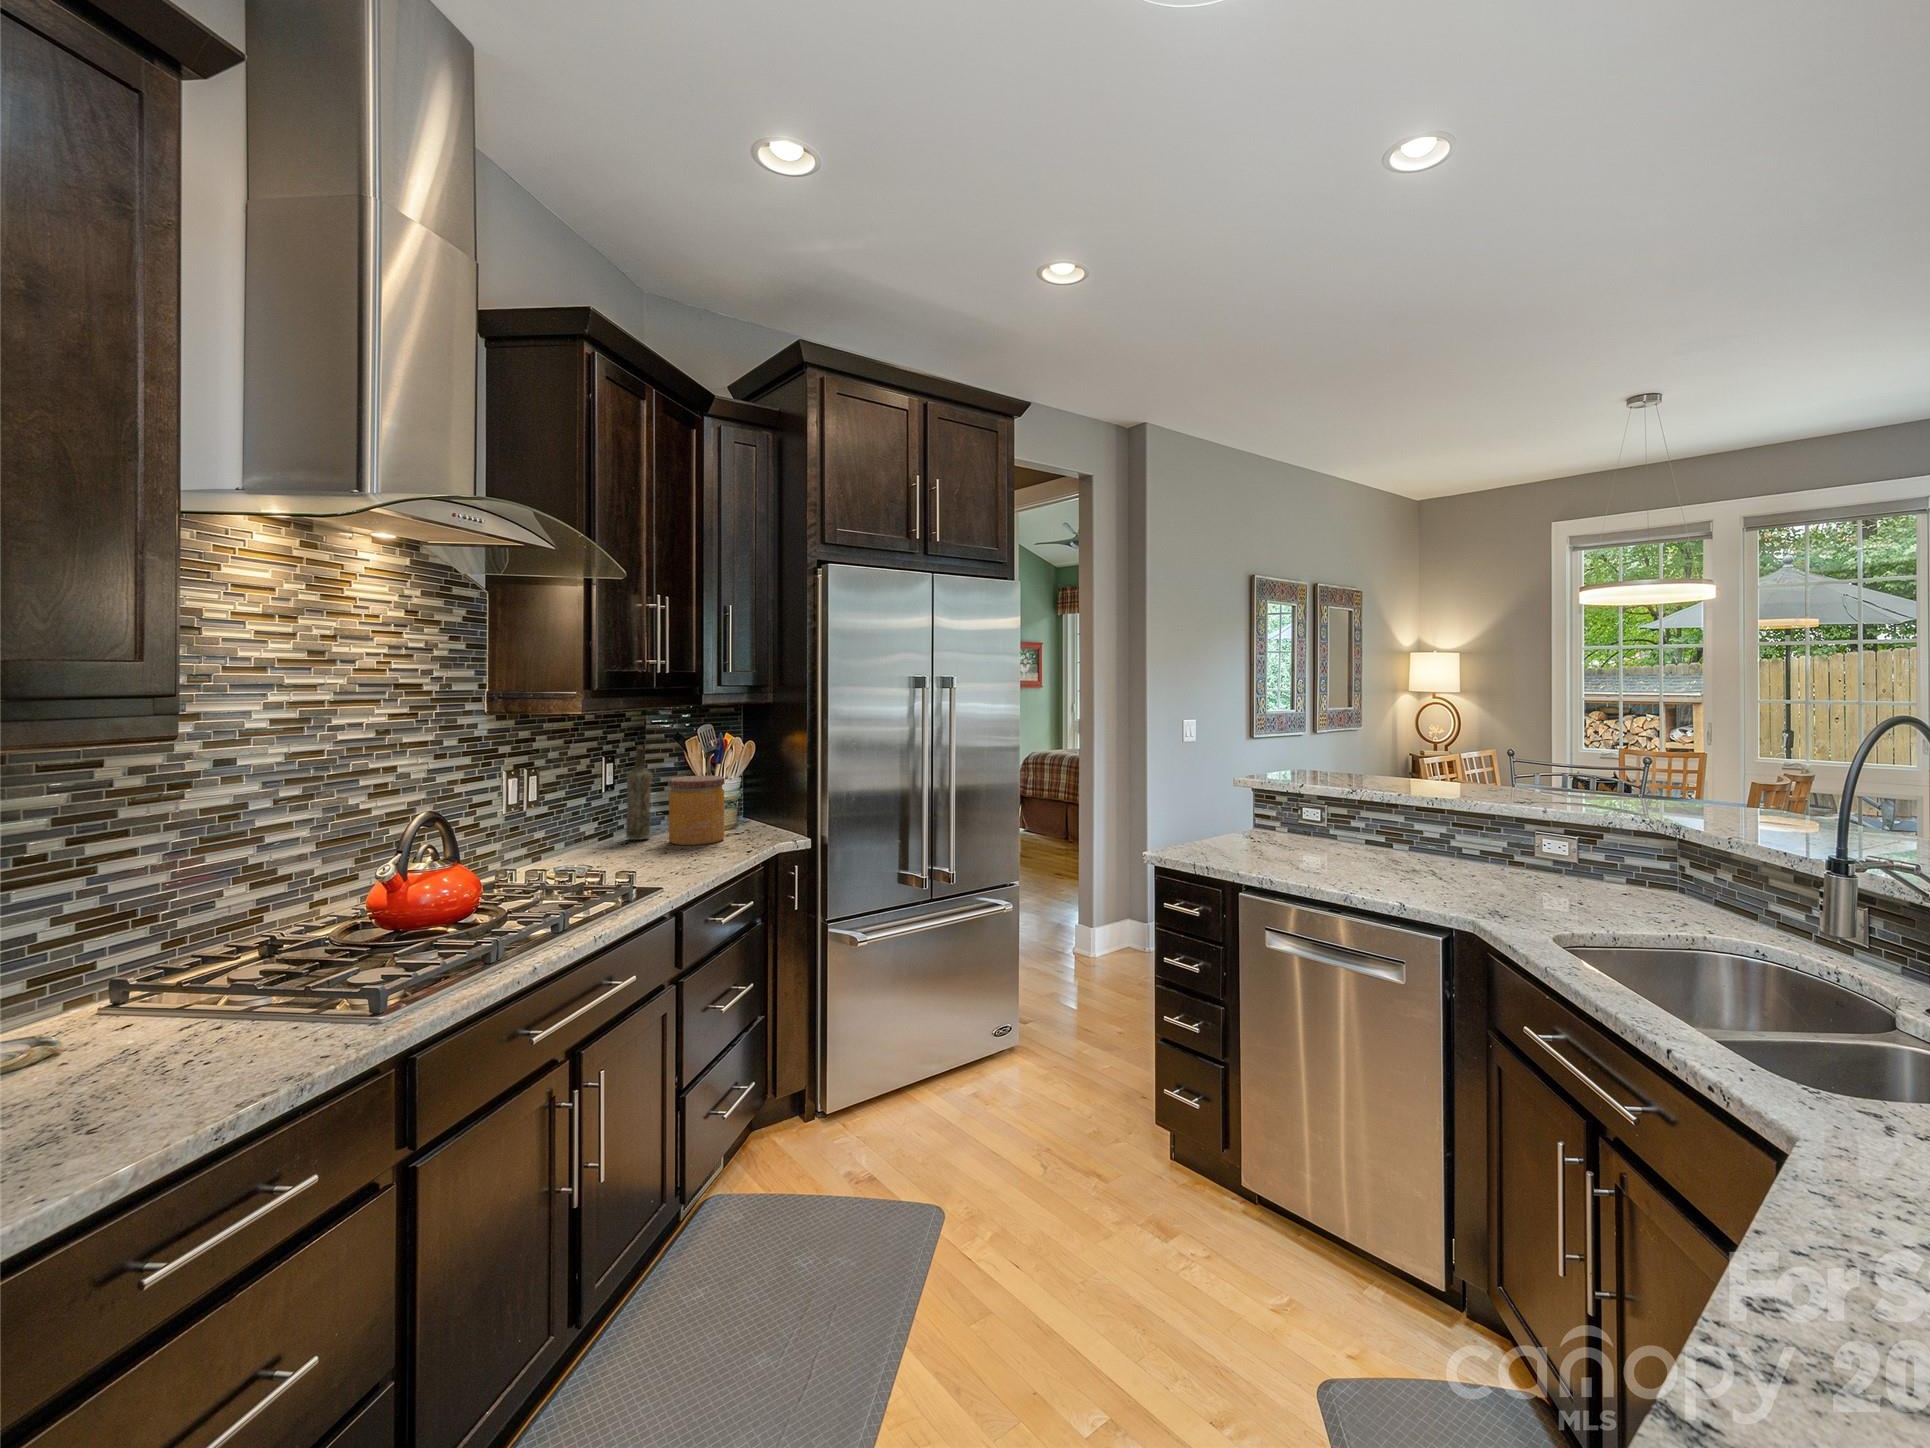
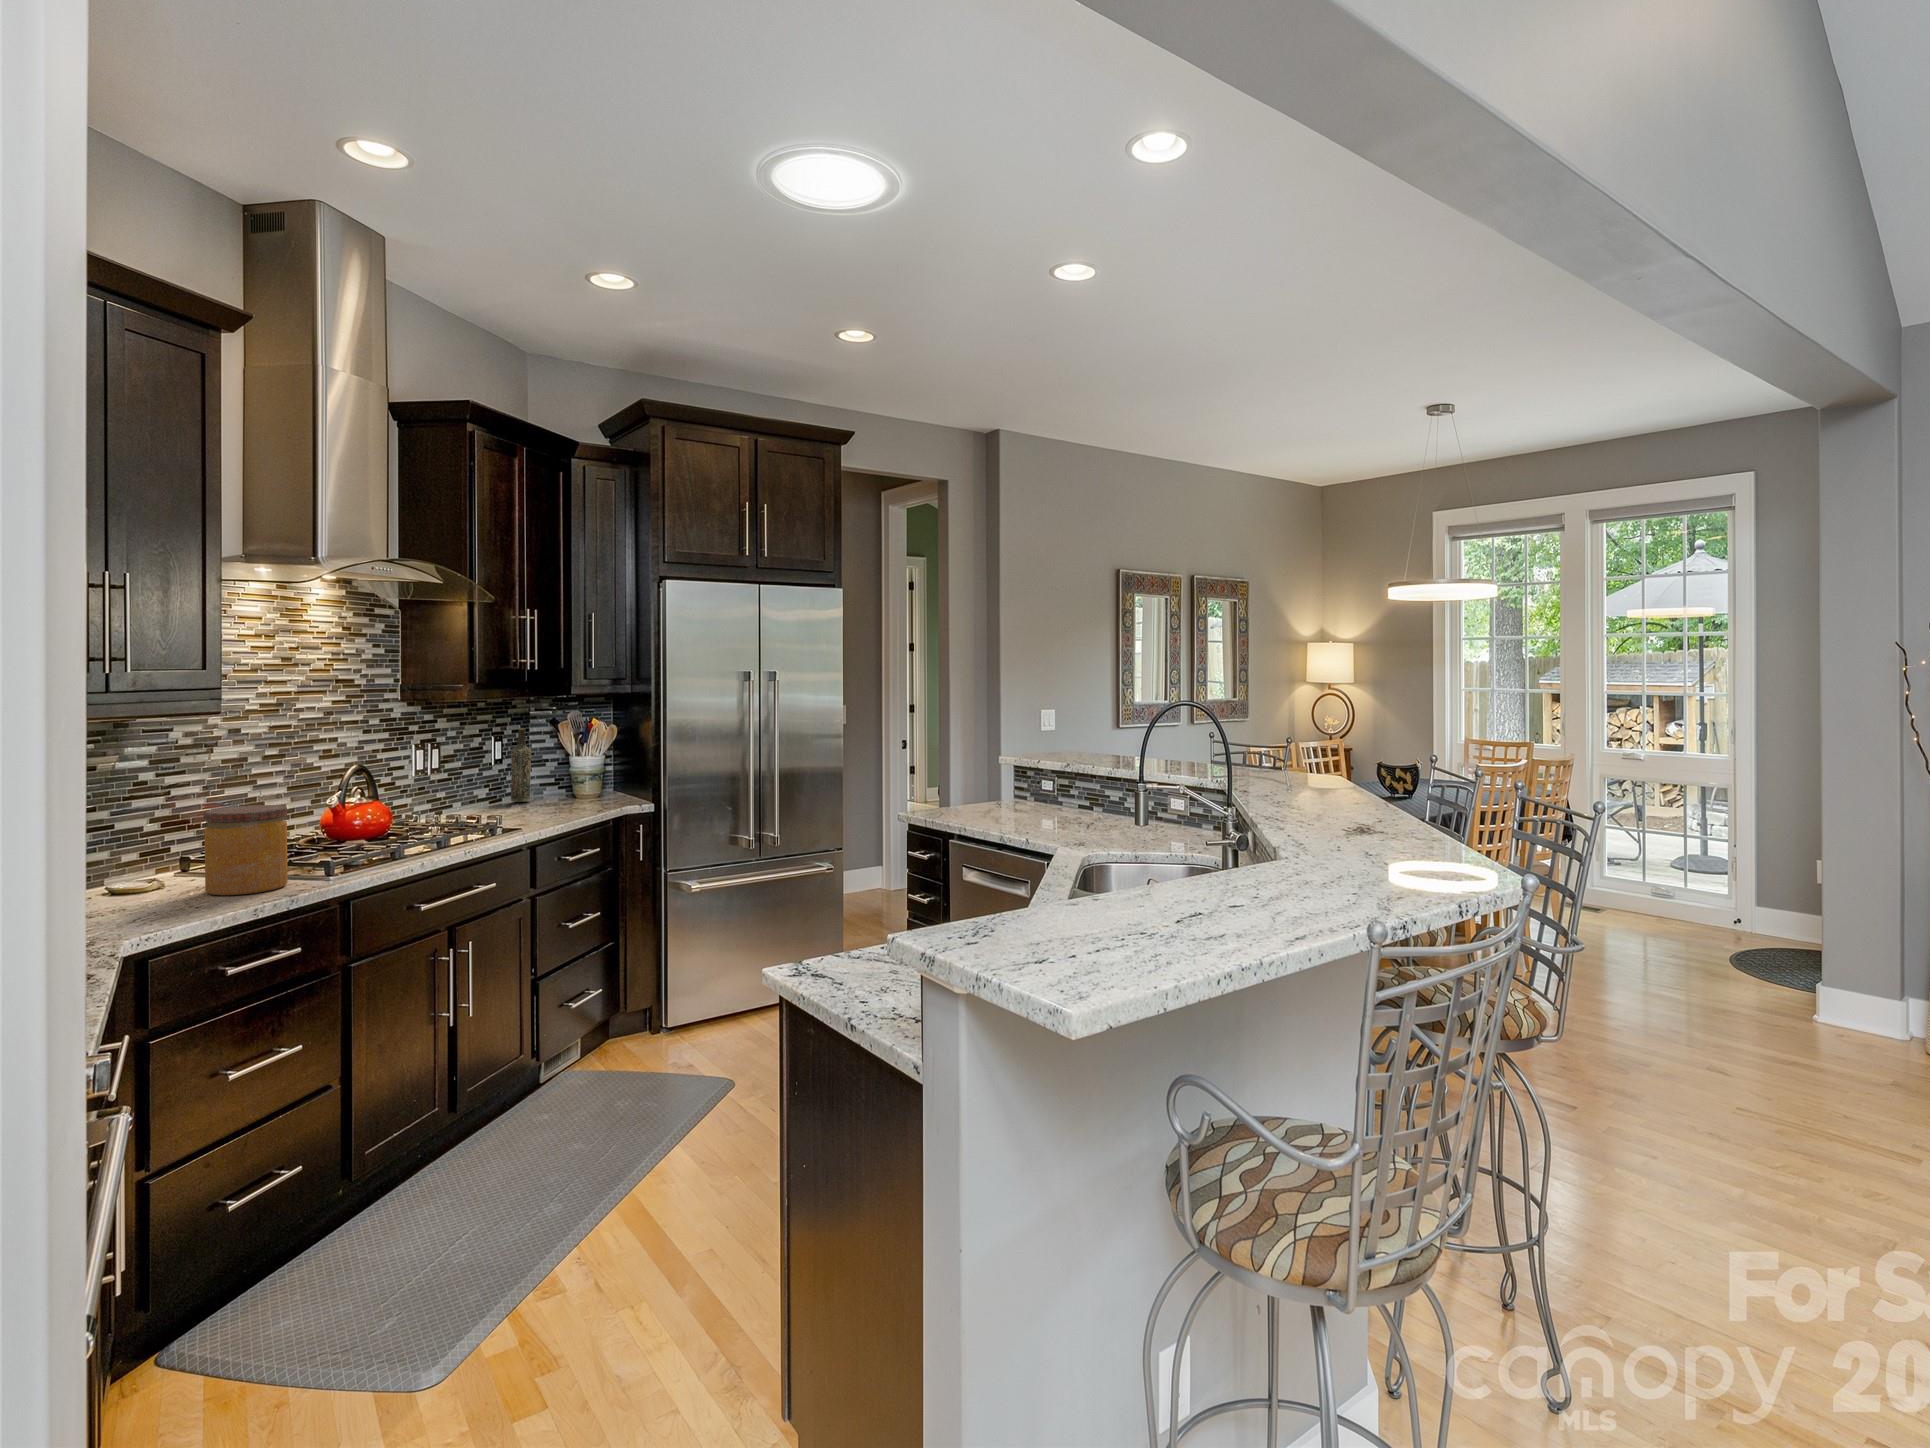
jar: present [669,776,725,845] -> present [204,805,288,895]

